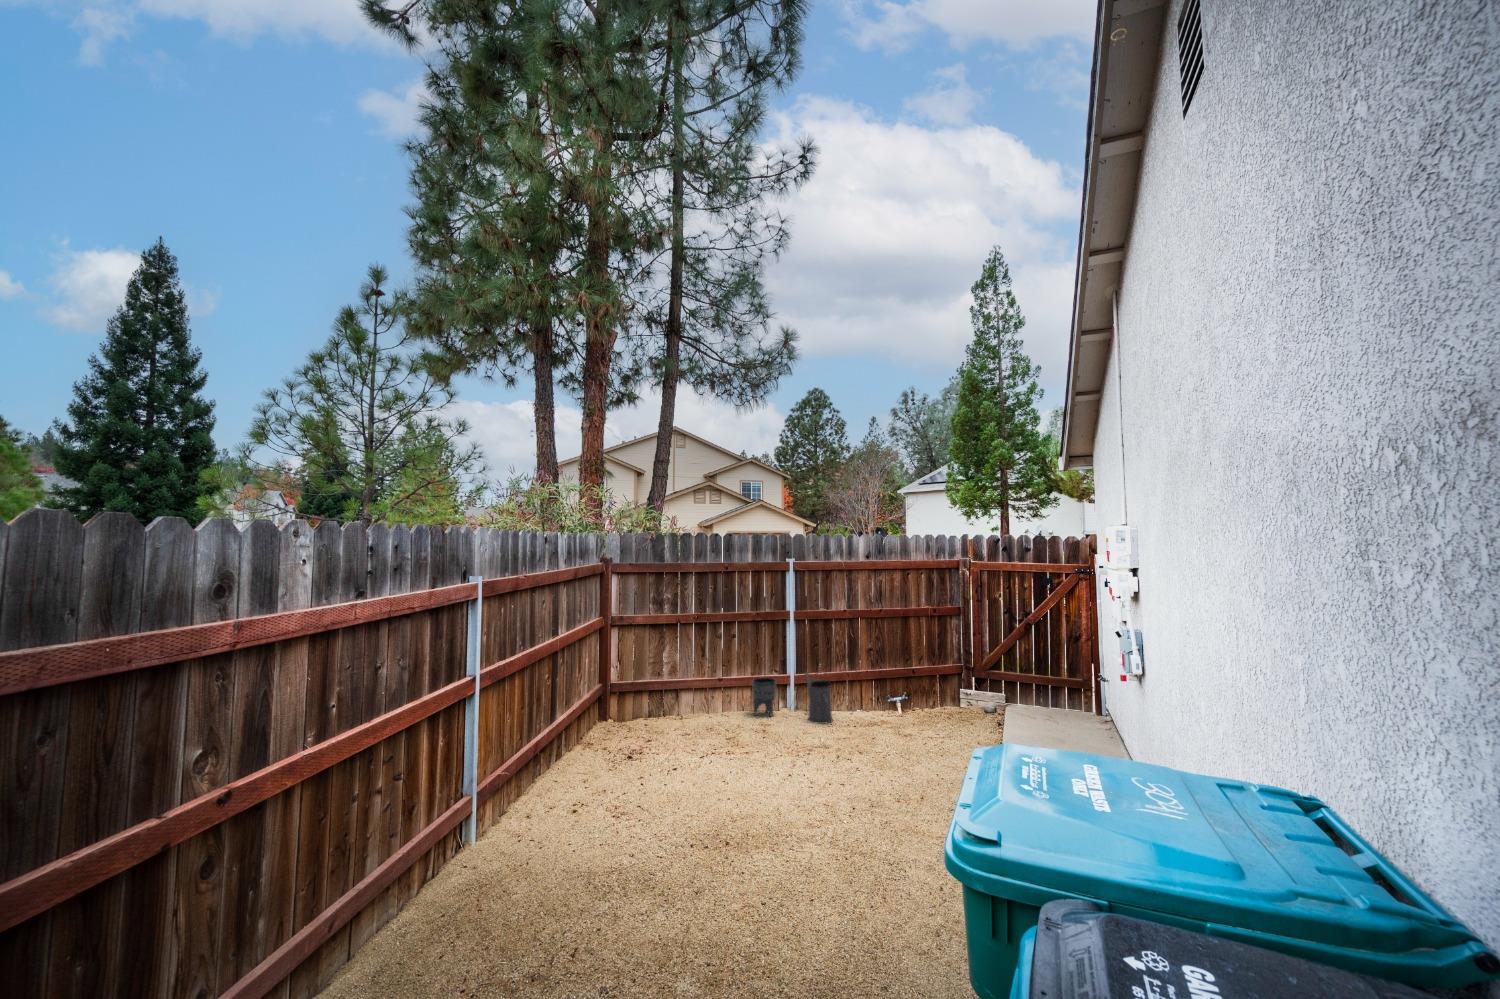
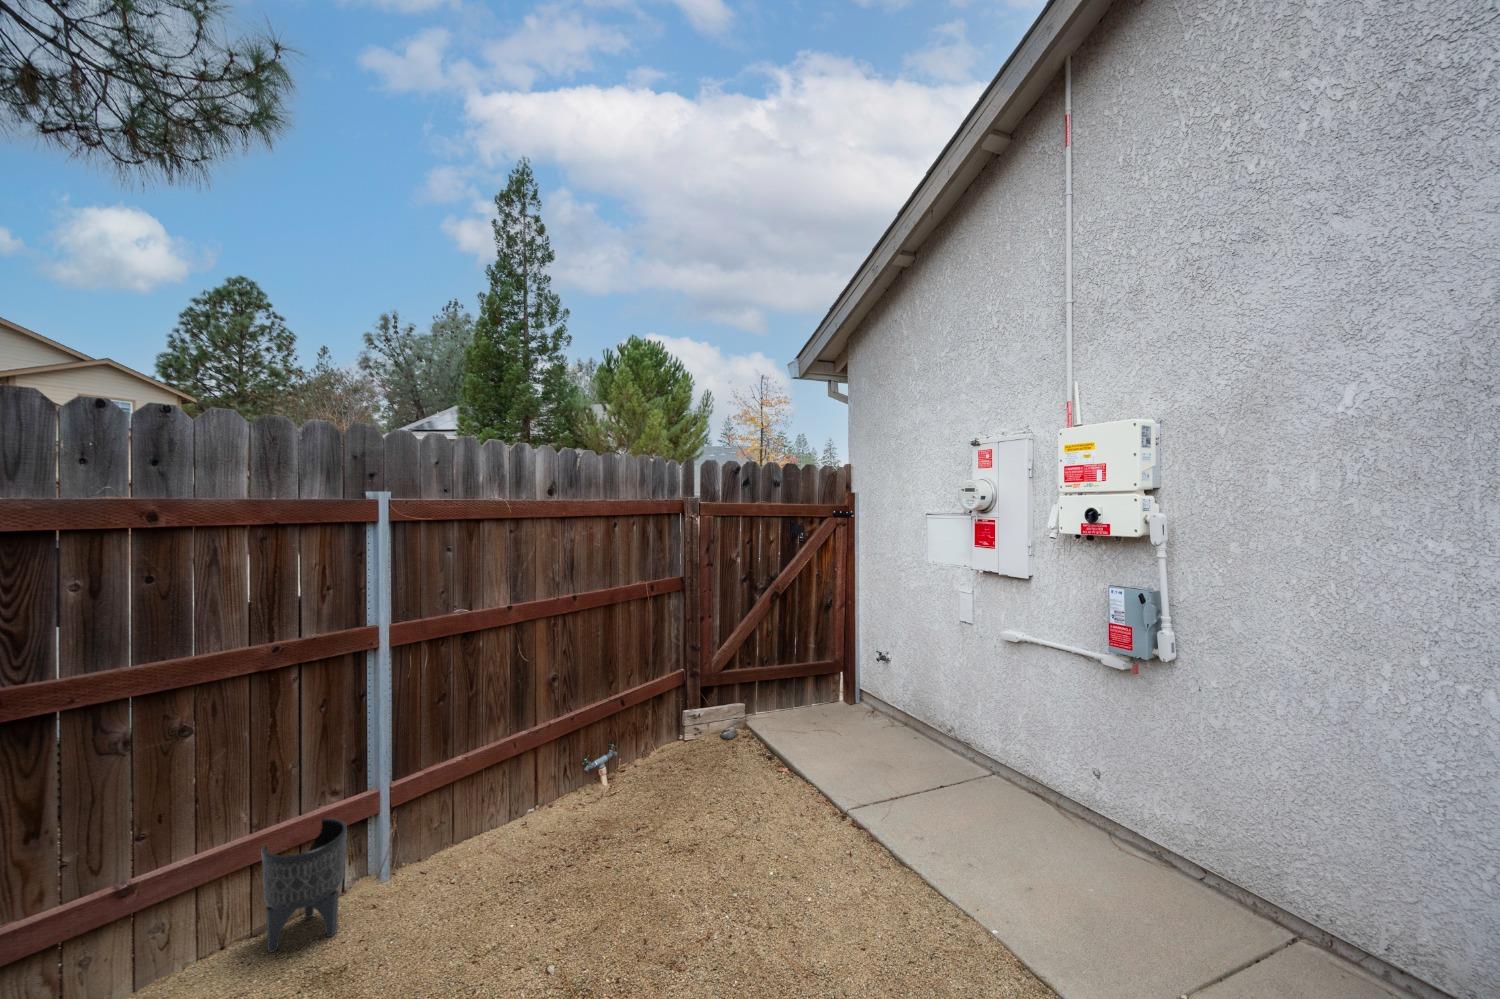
watering can: present [805,671,833,724] -> none [417,767,520,911]

